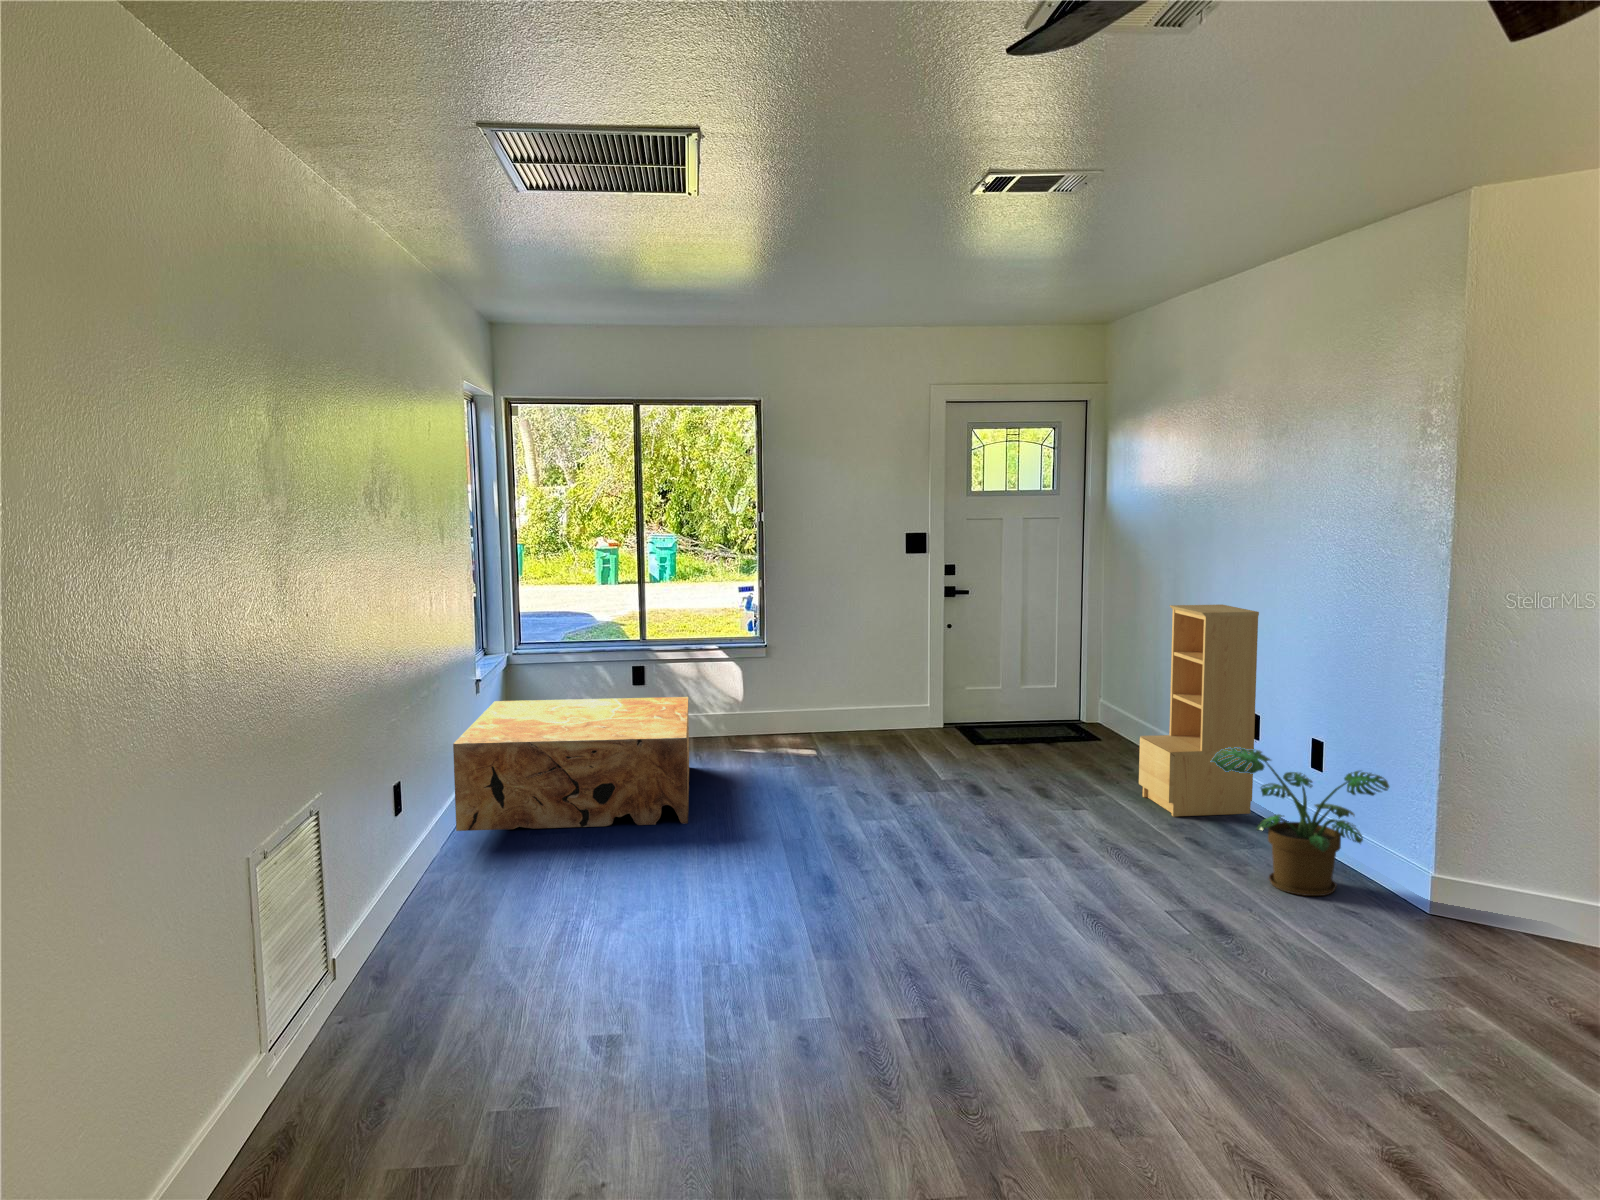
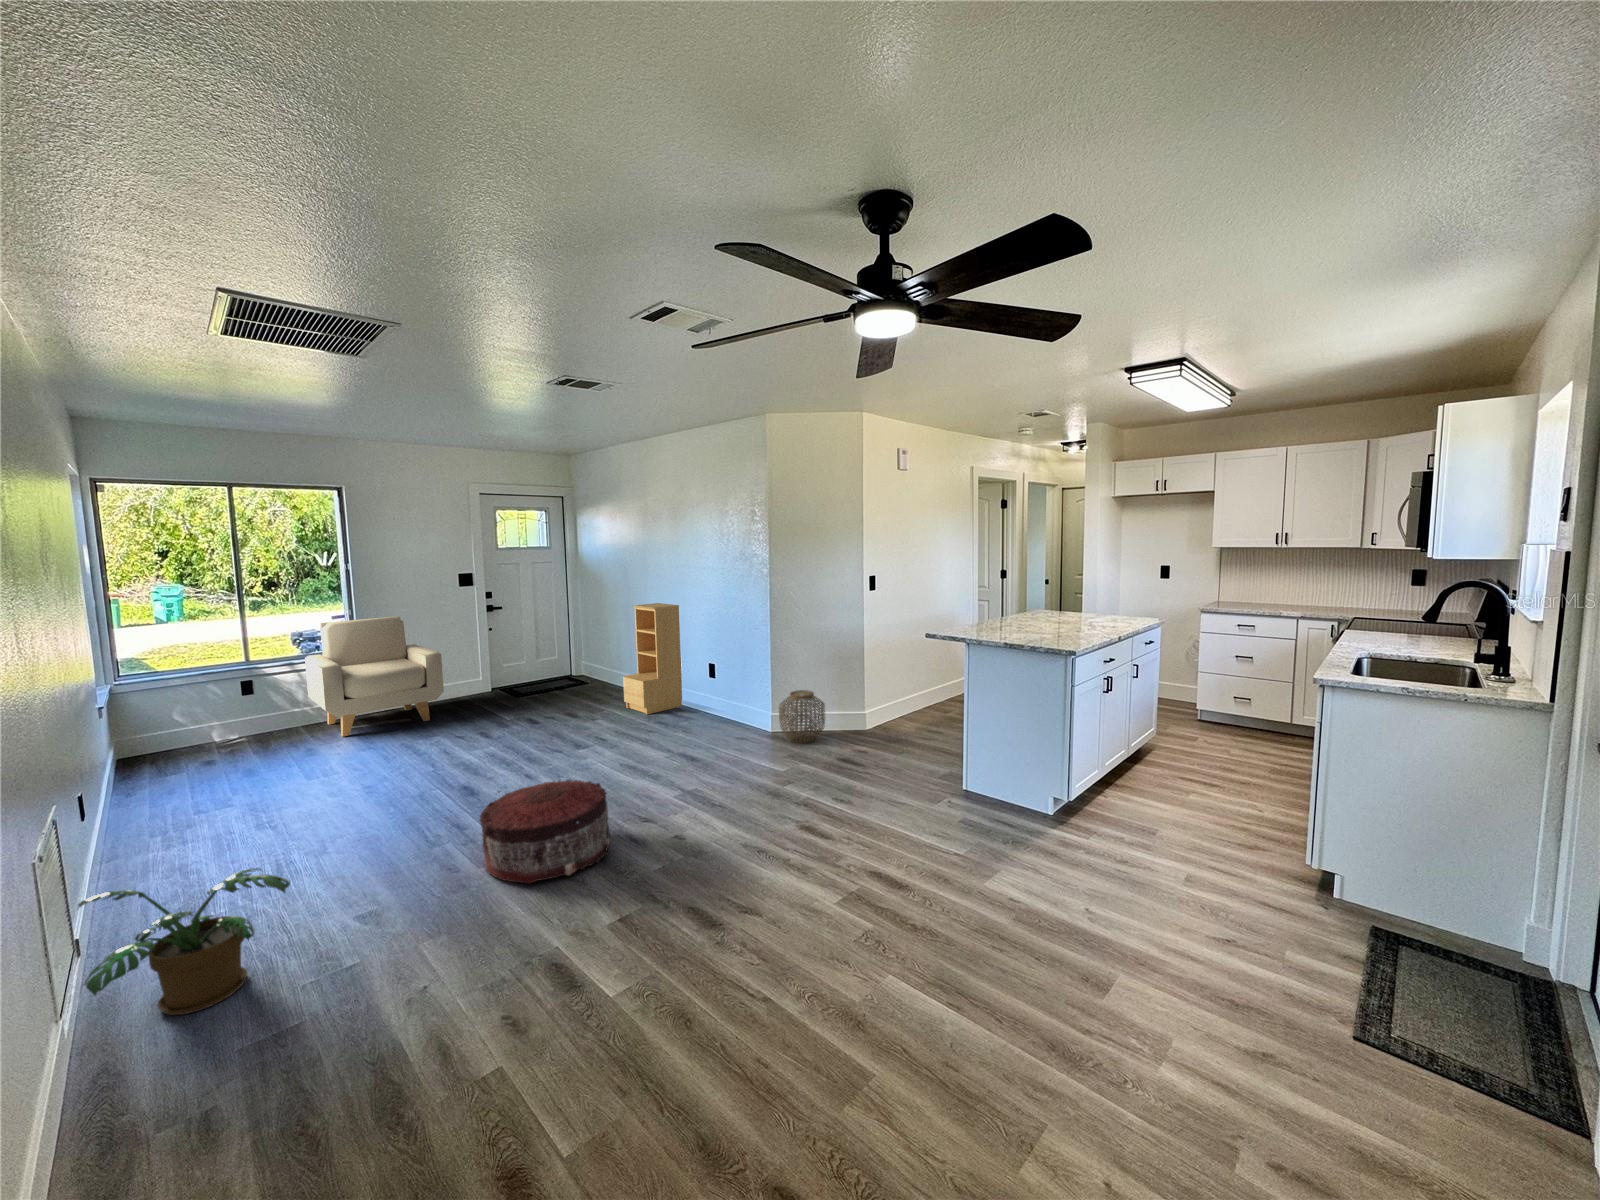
armchair: none [703,595,861,762] -> present [305,616,444,737]
coffee table: present [453,697,689,831] -> none [105,696,339,830]
potted plant: present [1211,747,1389,896] -> present [78,868,290,1015]
woven basket: none [1438,831,1567,959] -> present [779,690,825,743]
pouf: none [762,904,978,1087] -> present [480,780,610,884]

